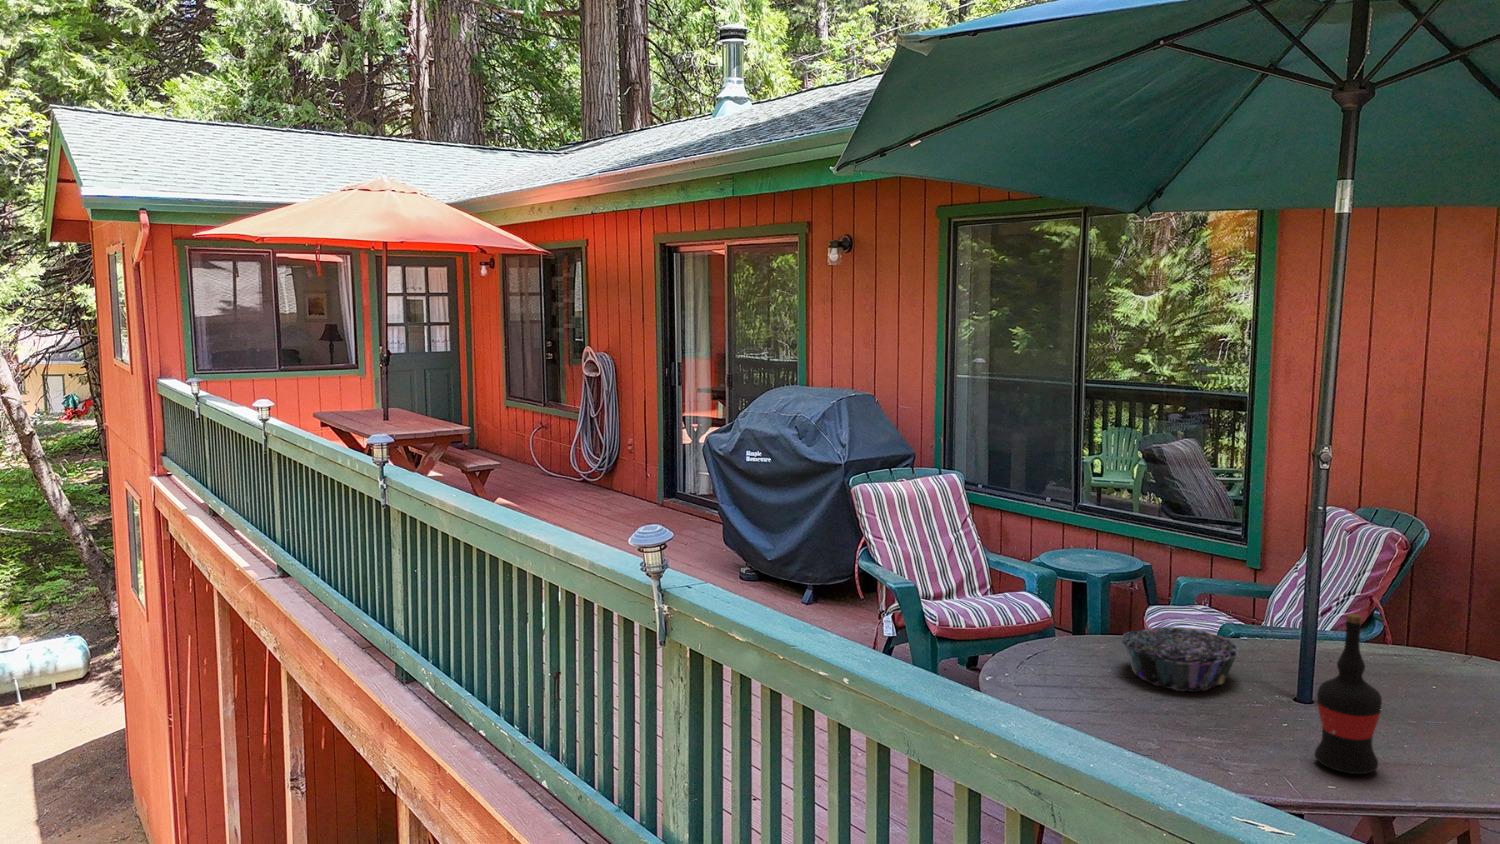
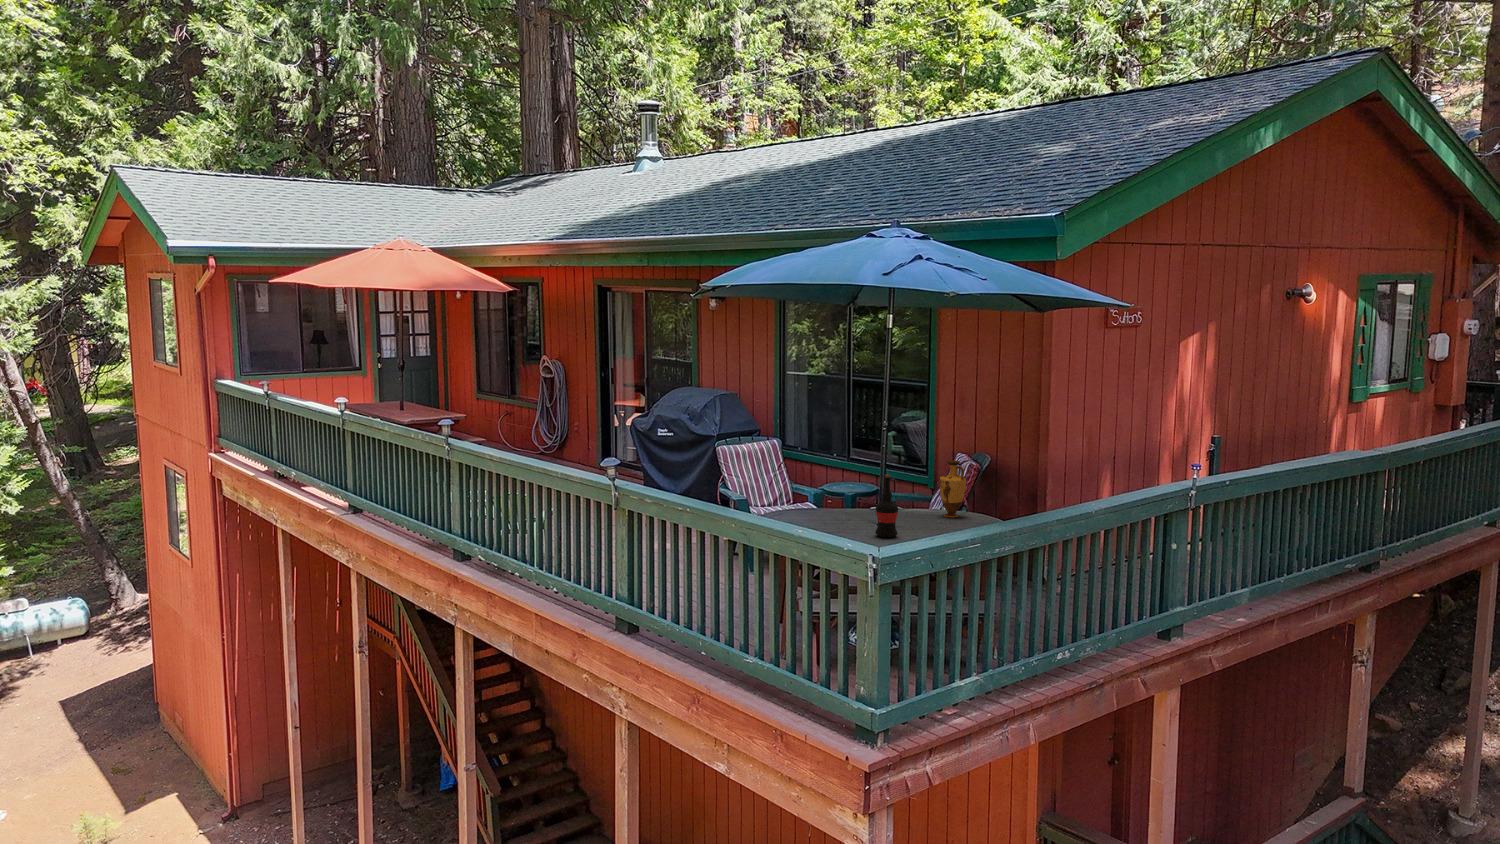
vase: none [1386,550,1456,679] -> present [940,460,966,517]
decorative bowl: present [1122,627,1239,692] -> none [821,497,872,520]

